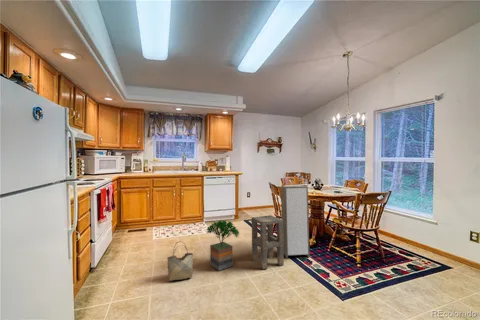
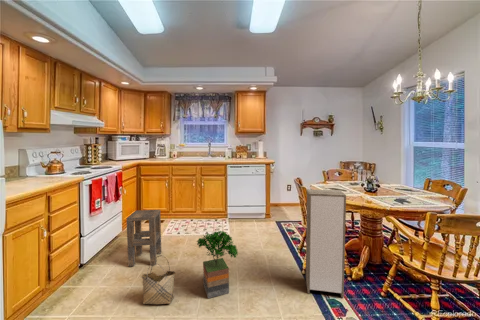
side table: present [252,215,284,269] -> present [127,210,162,266]

